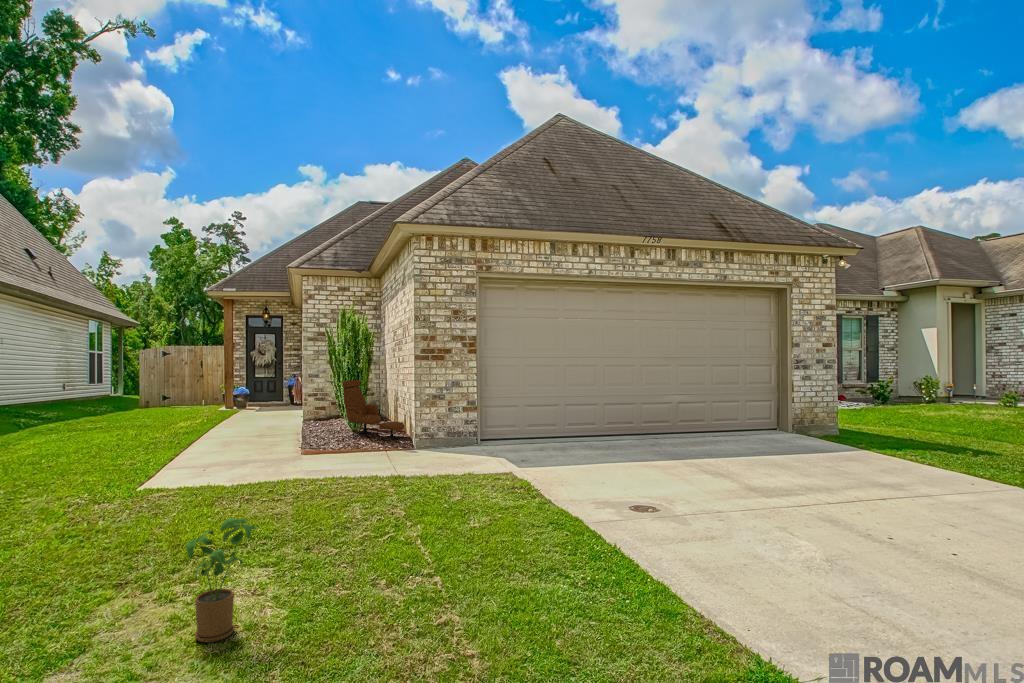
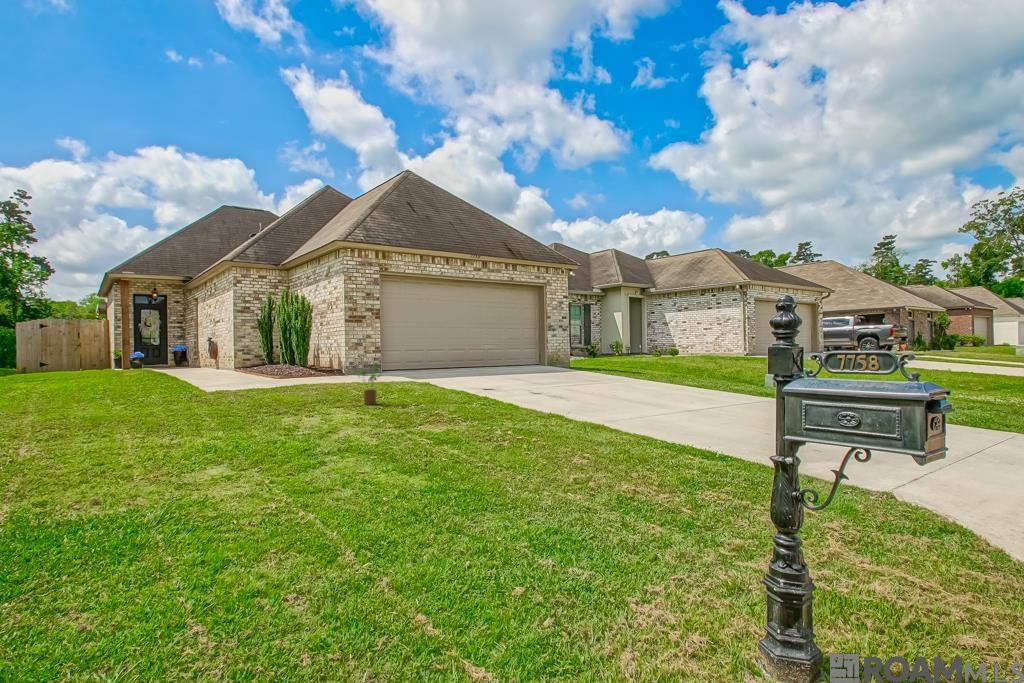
lounge chair: present [342,380,404,441] -> none [283,338,328,375]

